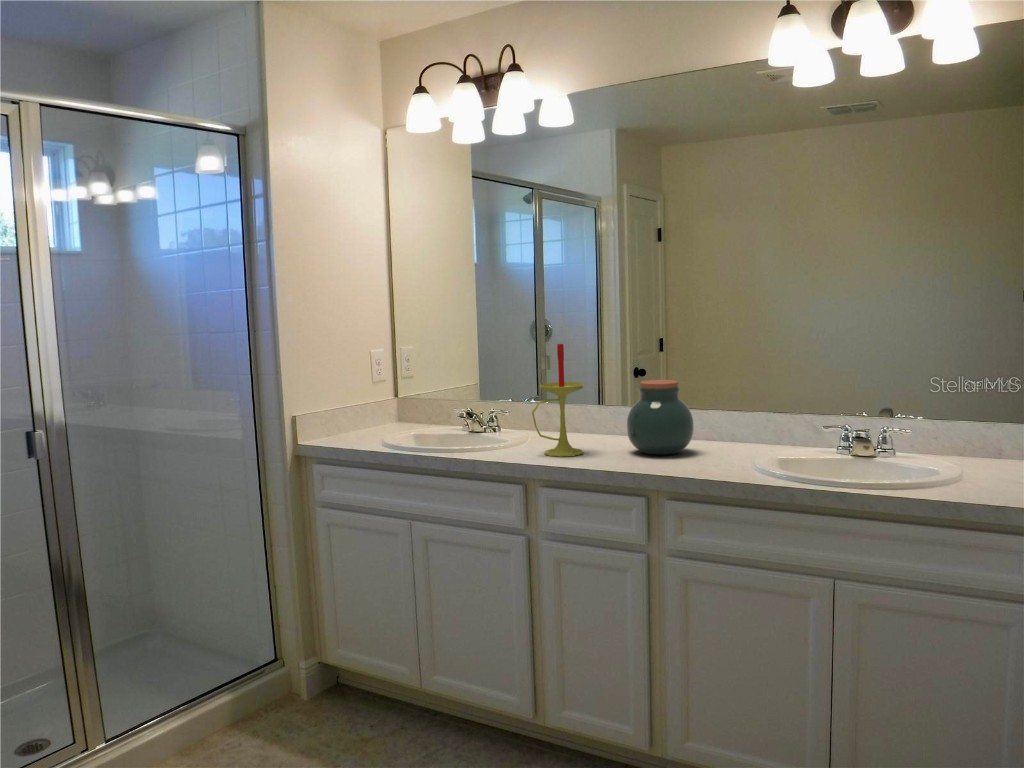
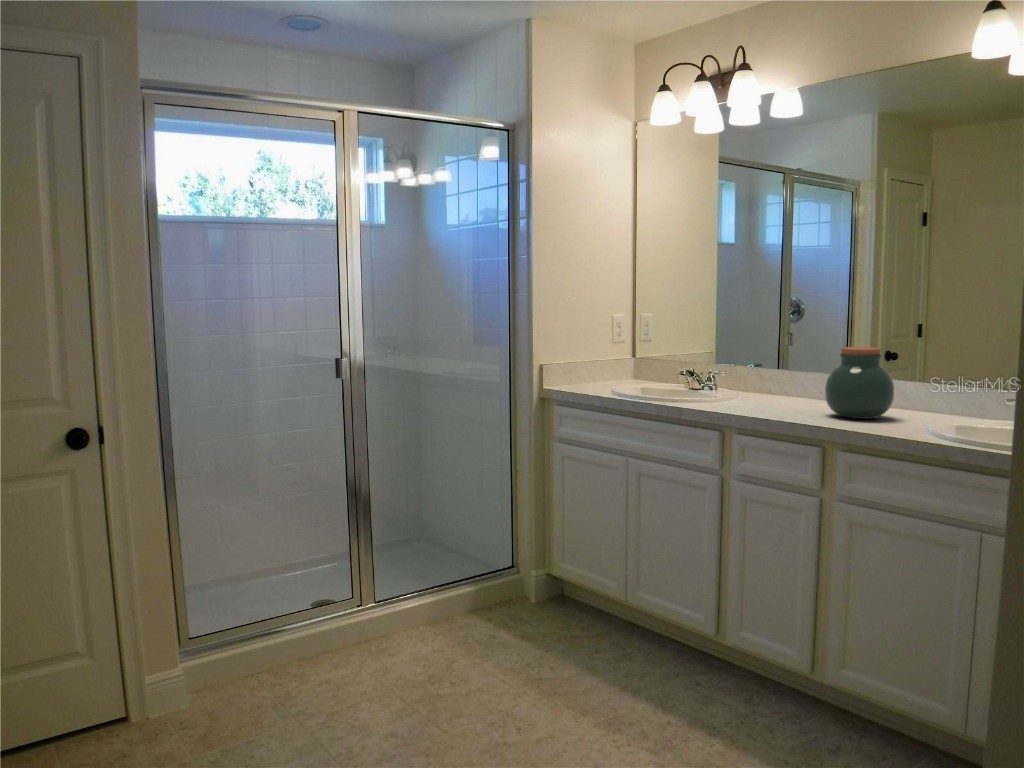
candle: present [532,344,583,457] -> none [732,305,785,413]

